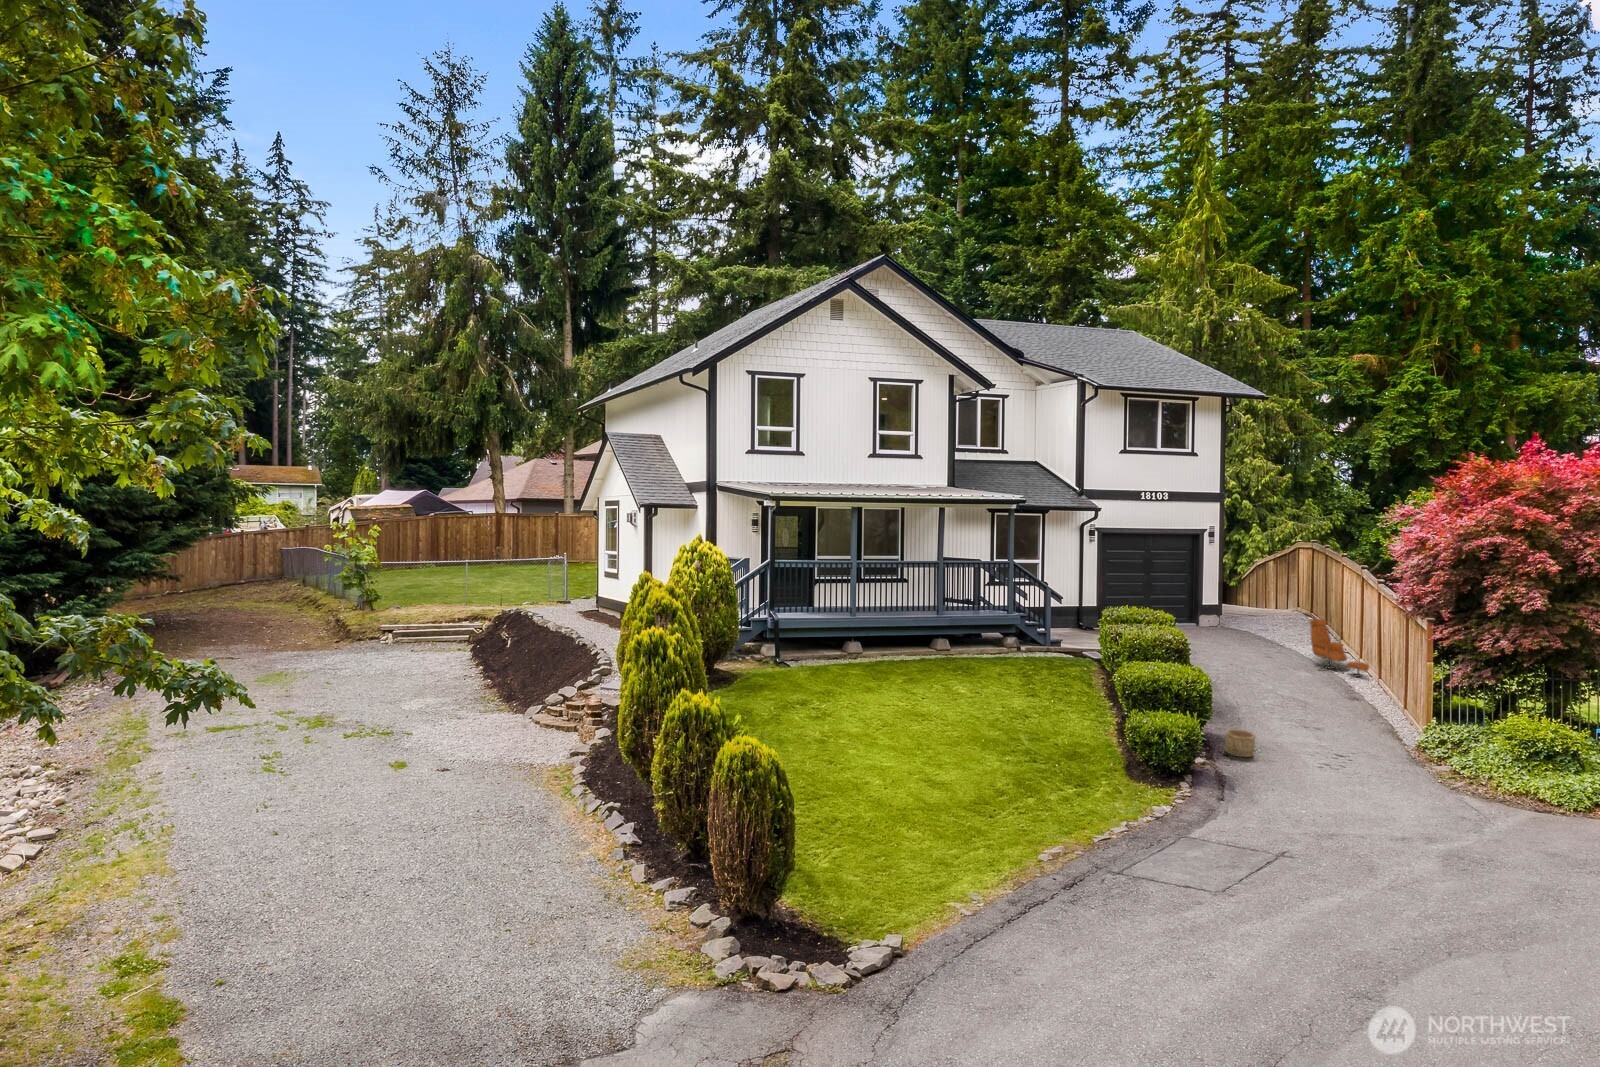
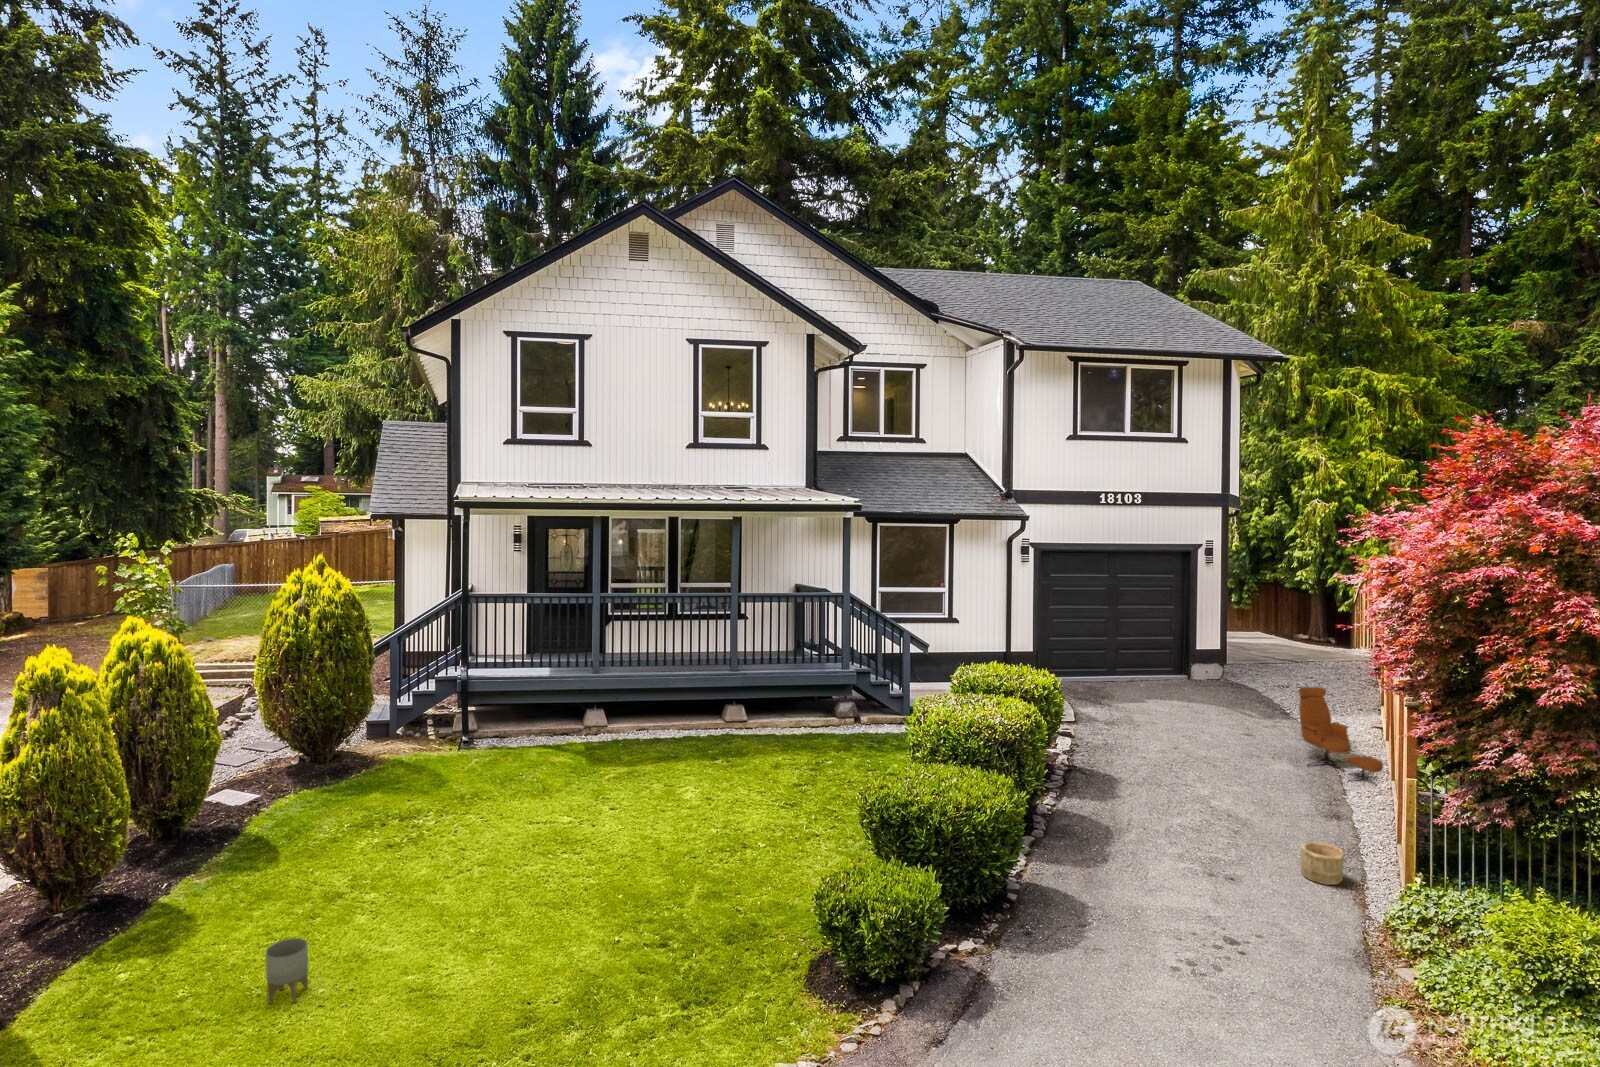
wooden bucket: present [1225,729,1255,757] -> present [1301,842,1345,885]
planter: none [821,749,843,785] -> present [266,938,308,1004]

